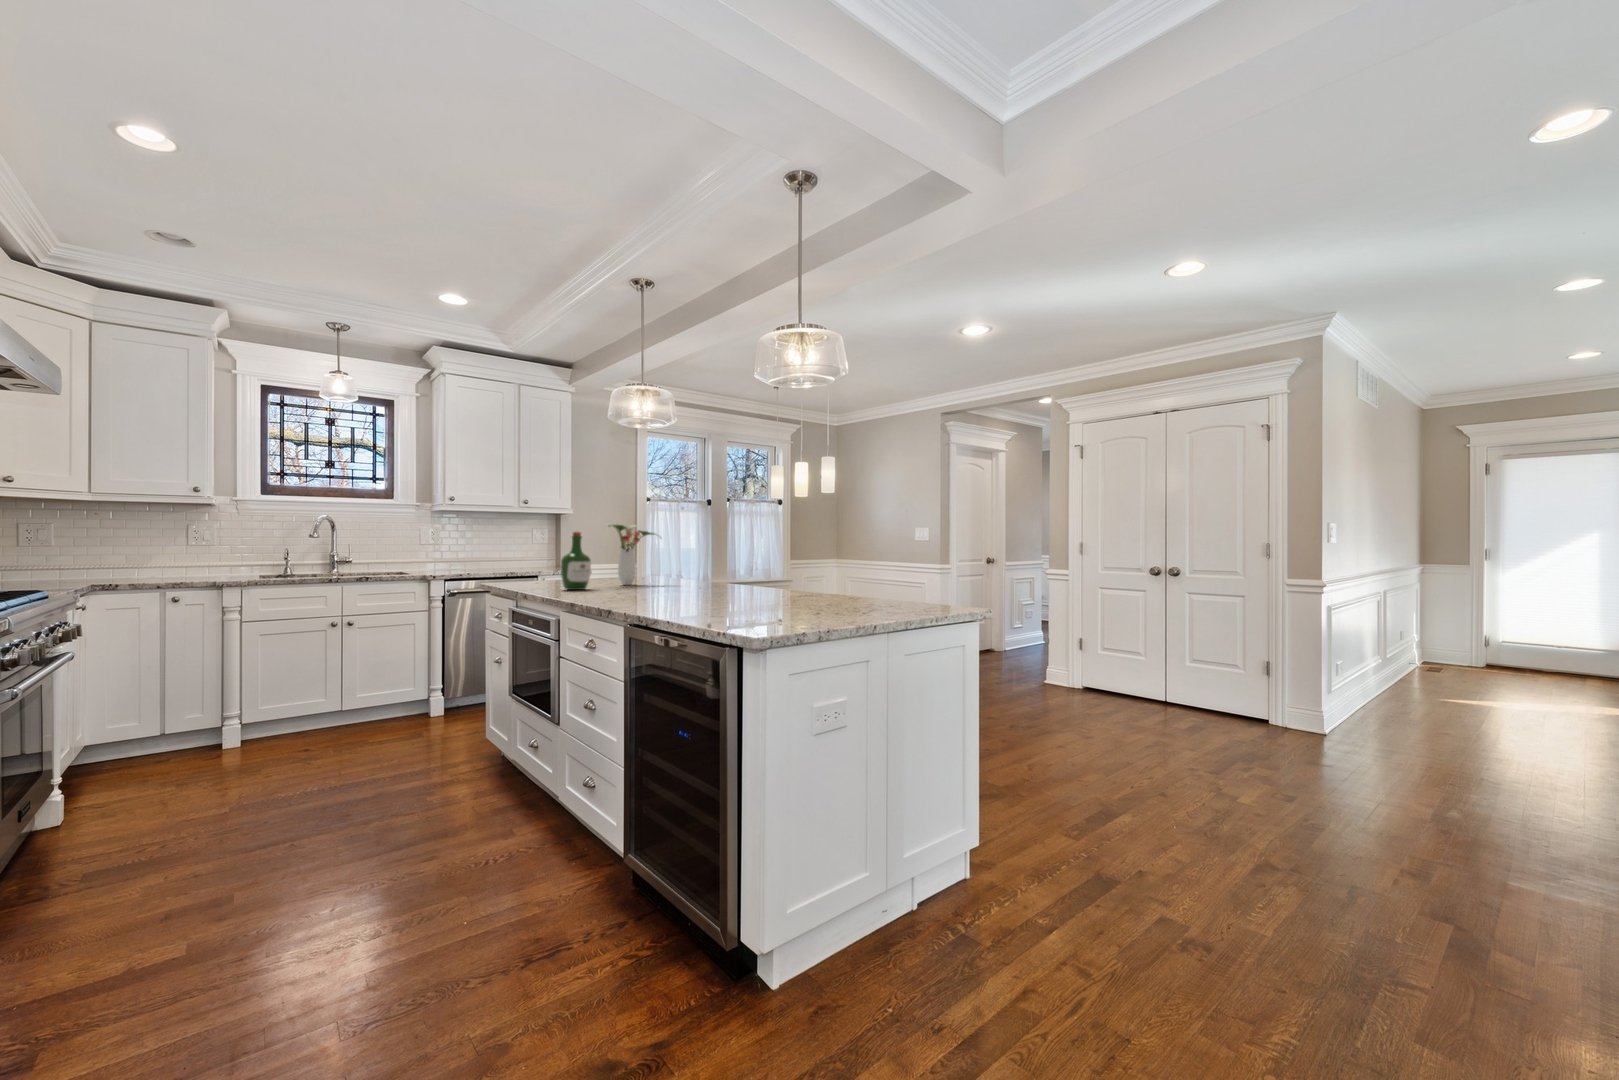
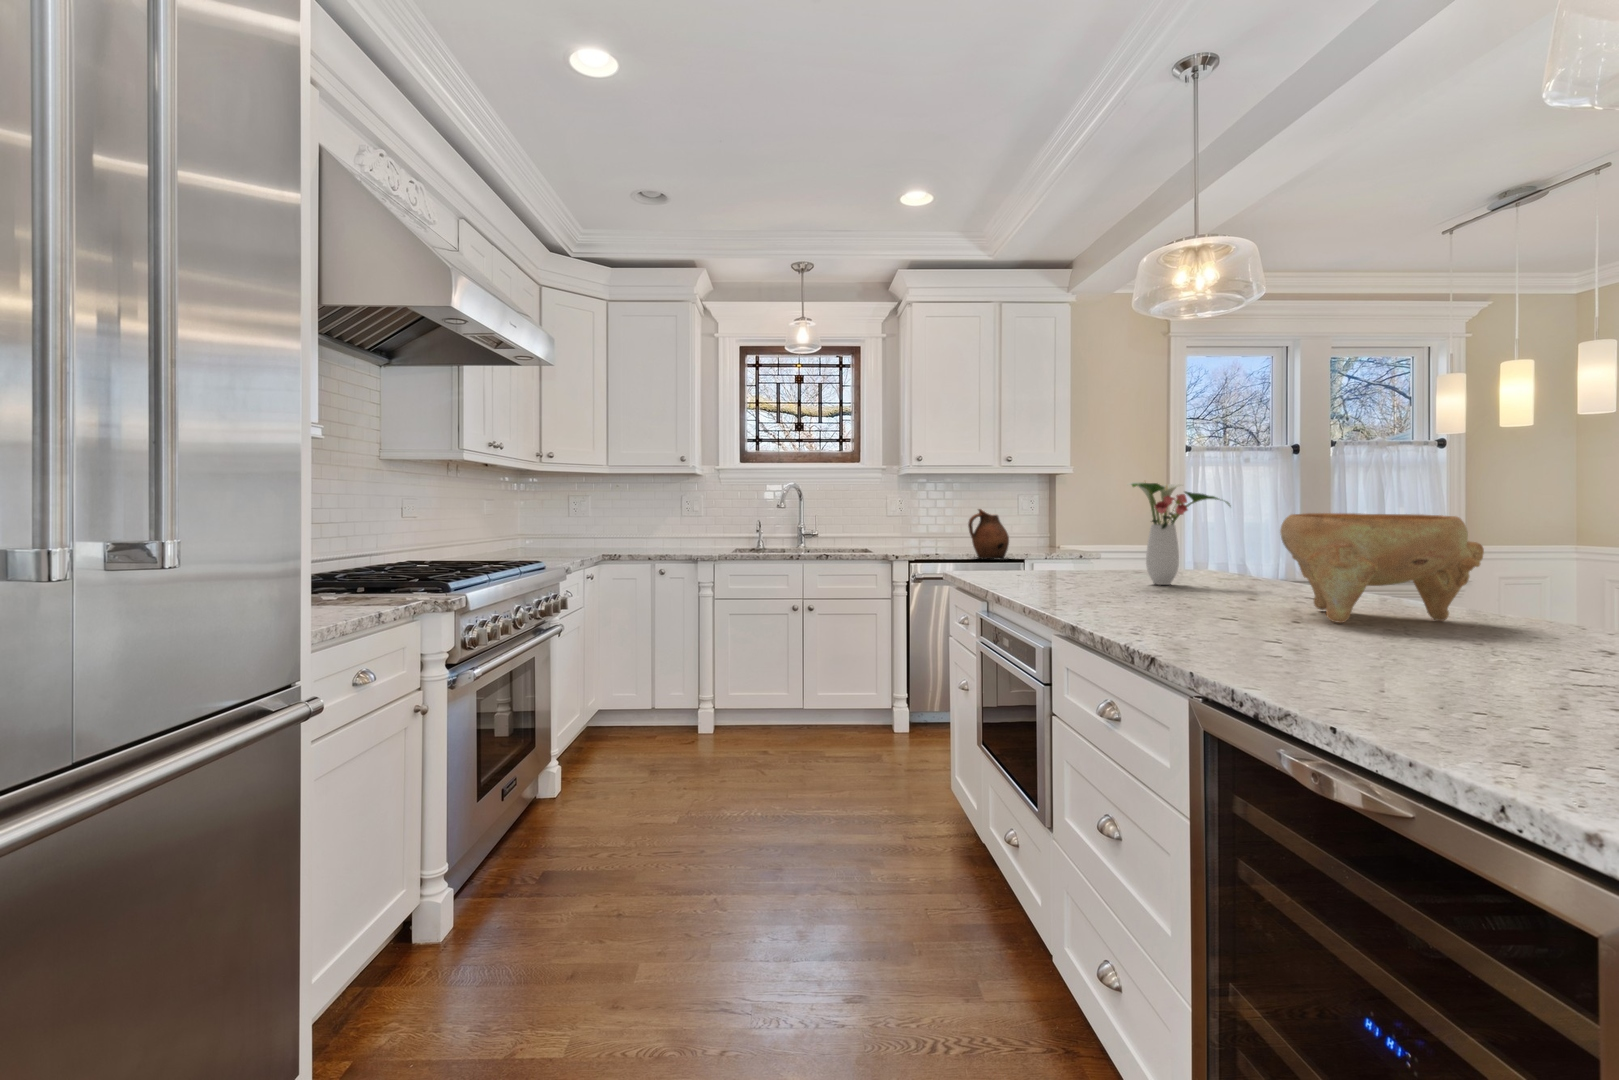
wine bottle: present [561,531,591,590] -> none [1053,494,1104,591]
ceramic pitcher: none [497,538,534,577] -> present [968,509,1009,560]
decorative bowl: none [674,543,751,595] -> present [1280,513,1484,623]

